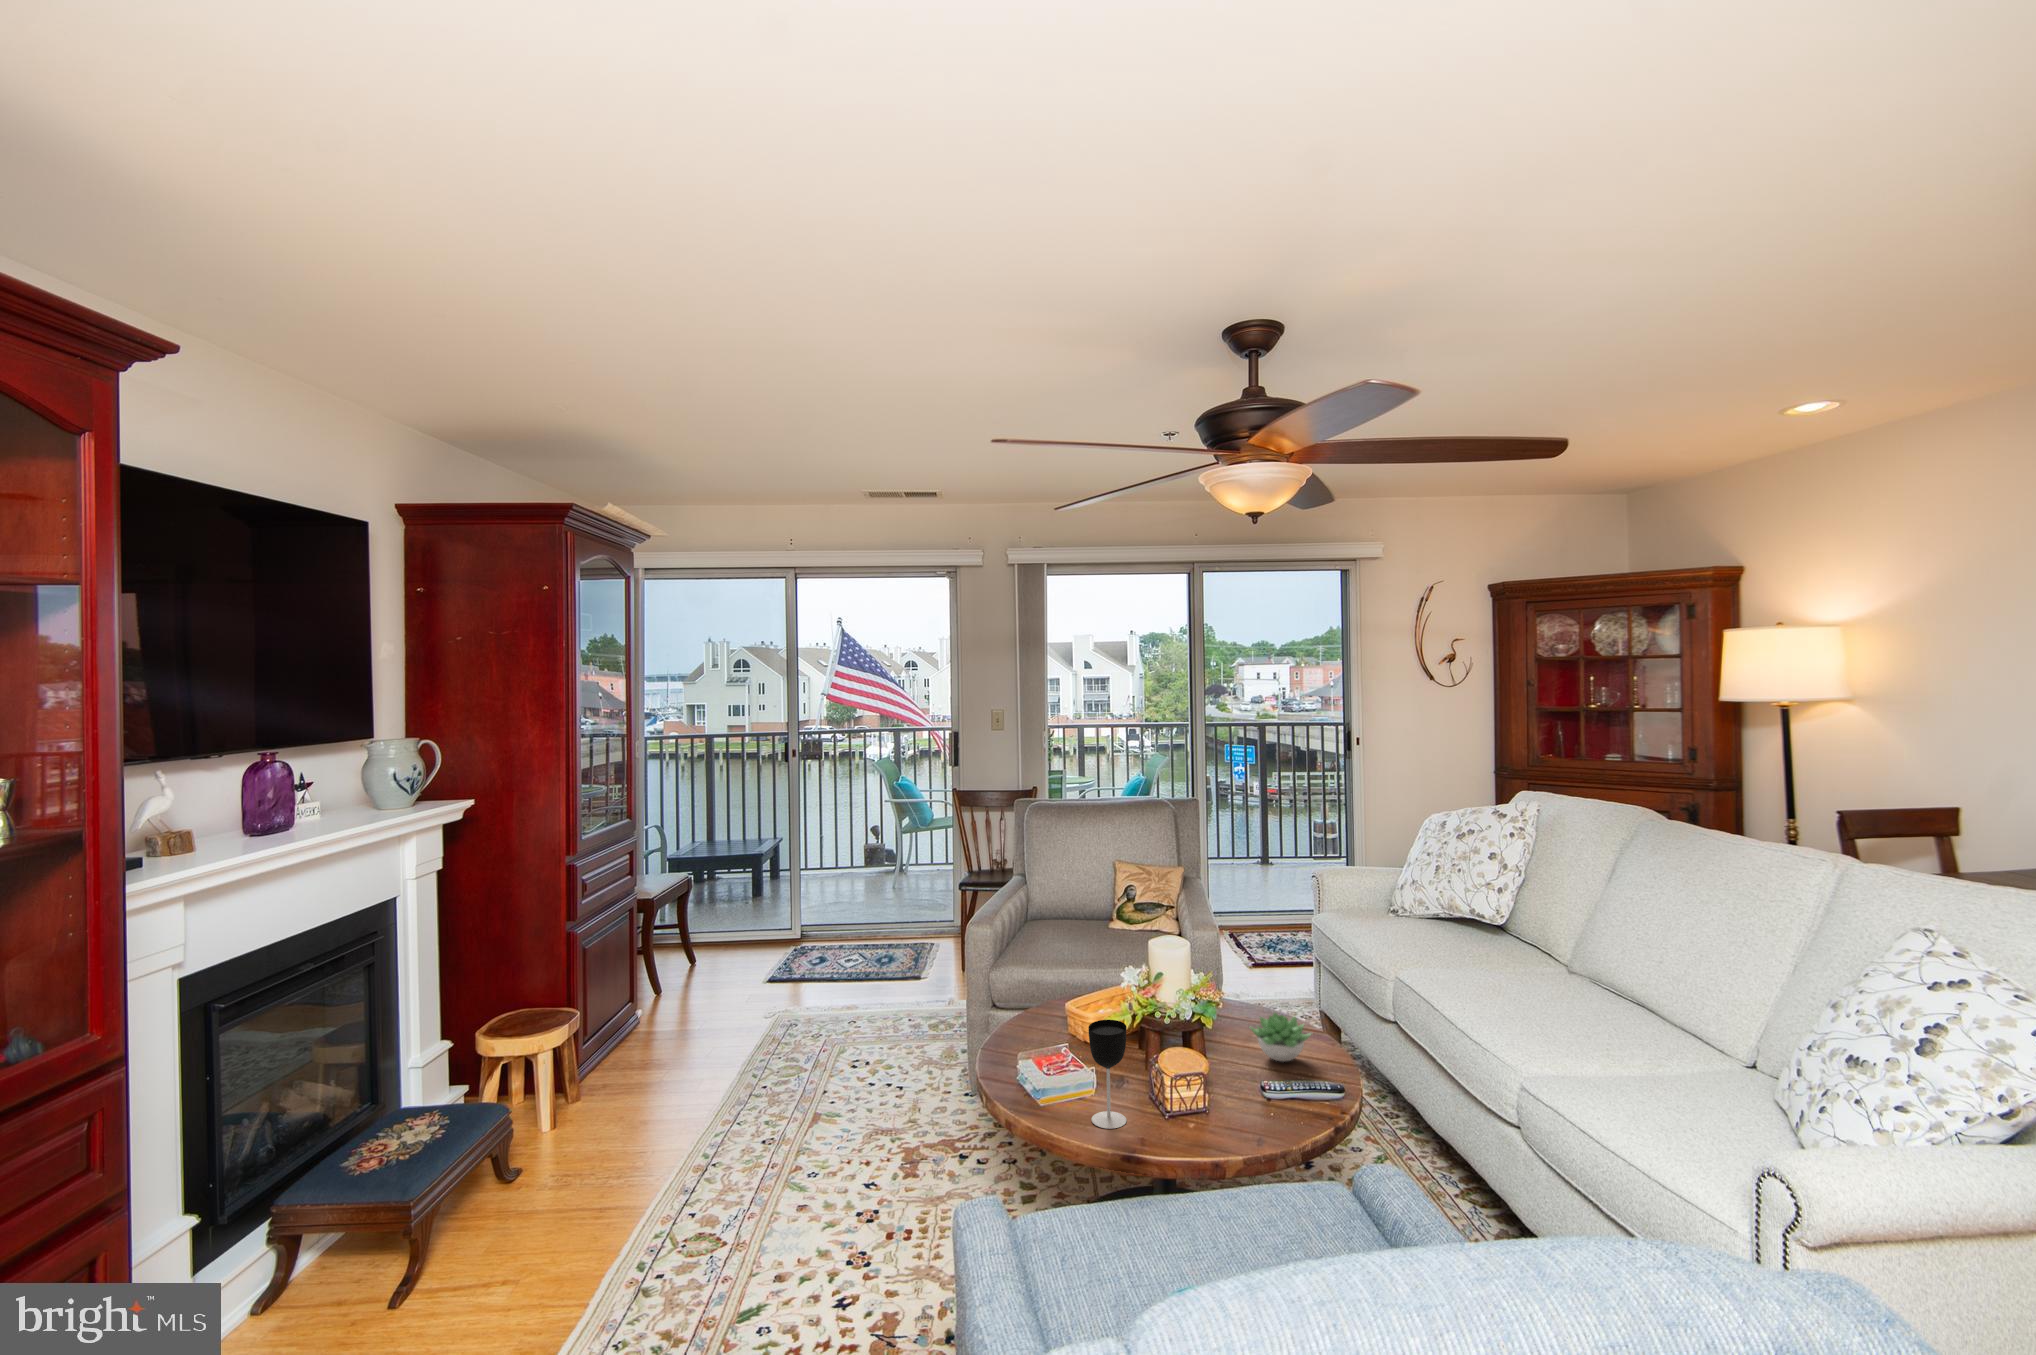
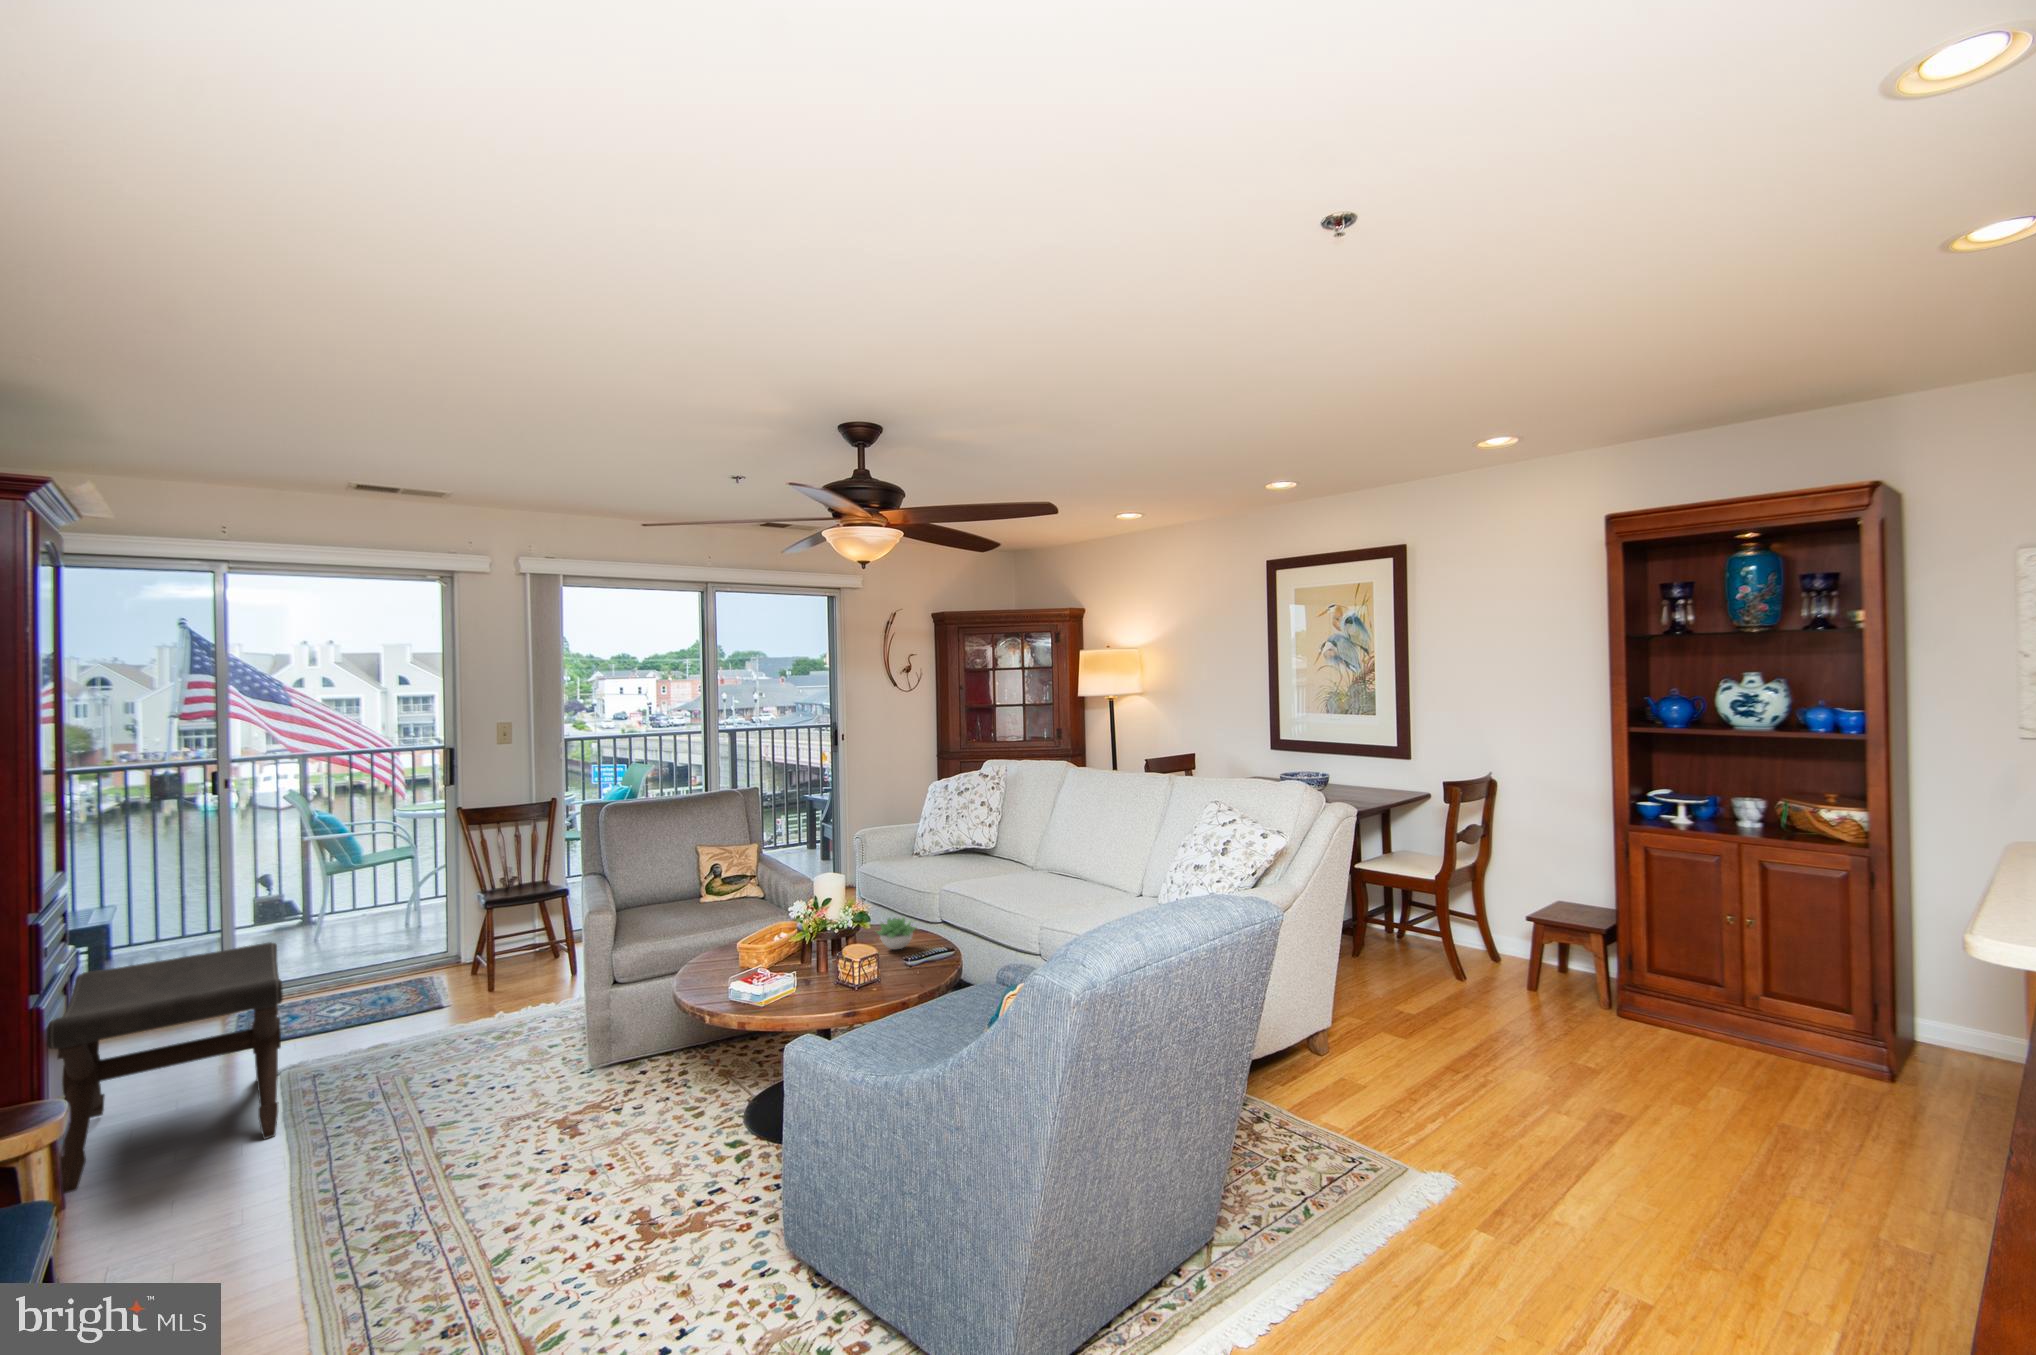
footstool: none [586,899,774,1084] -> present [47,942,283,1194]
wine glass: present [1088,1020,1127,1129] -> none [794,928,823,1007]

